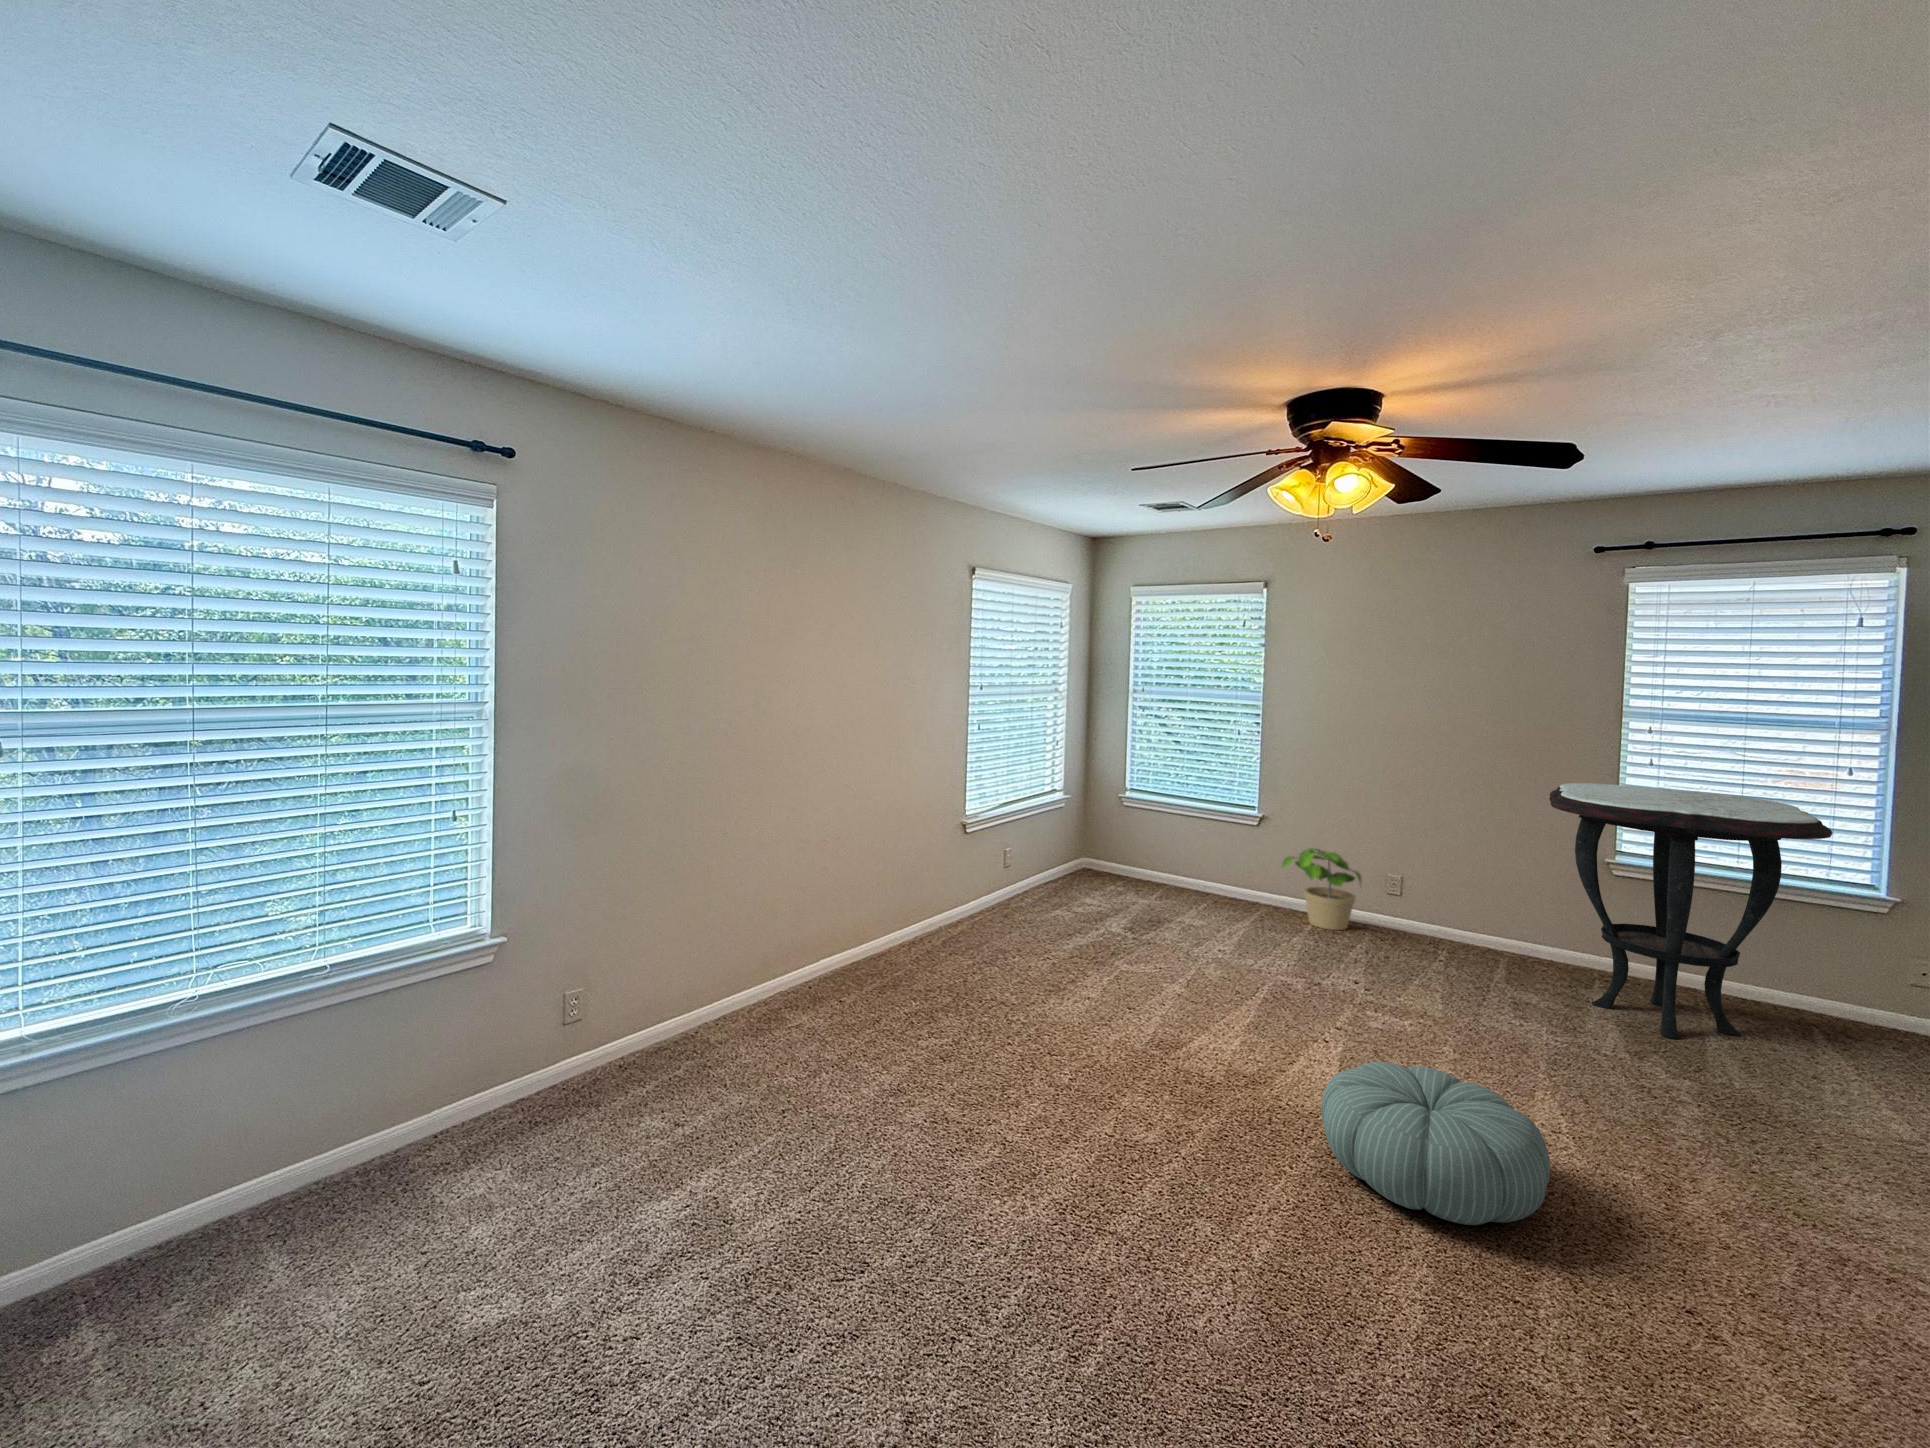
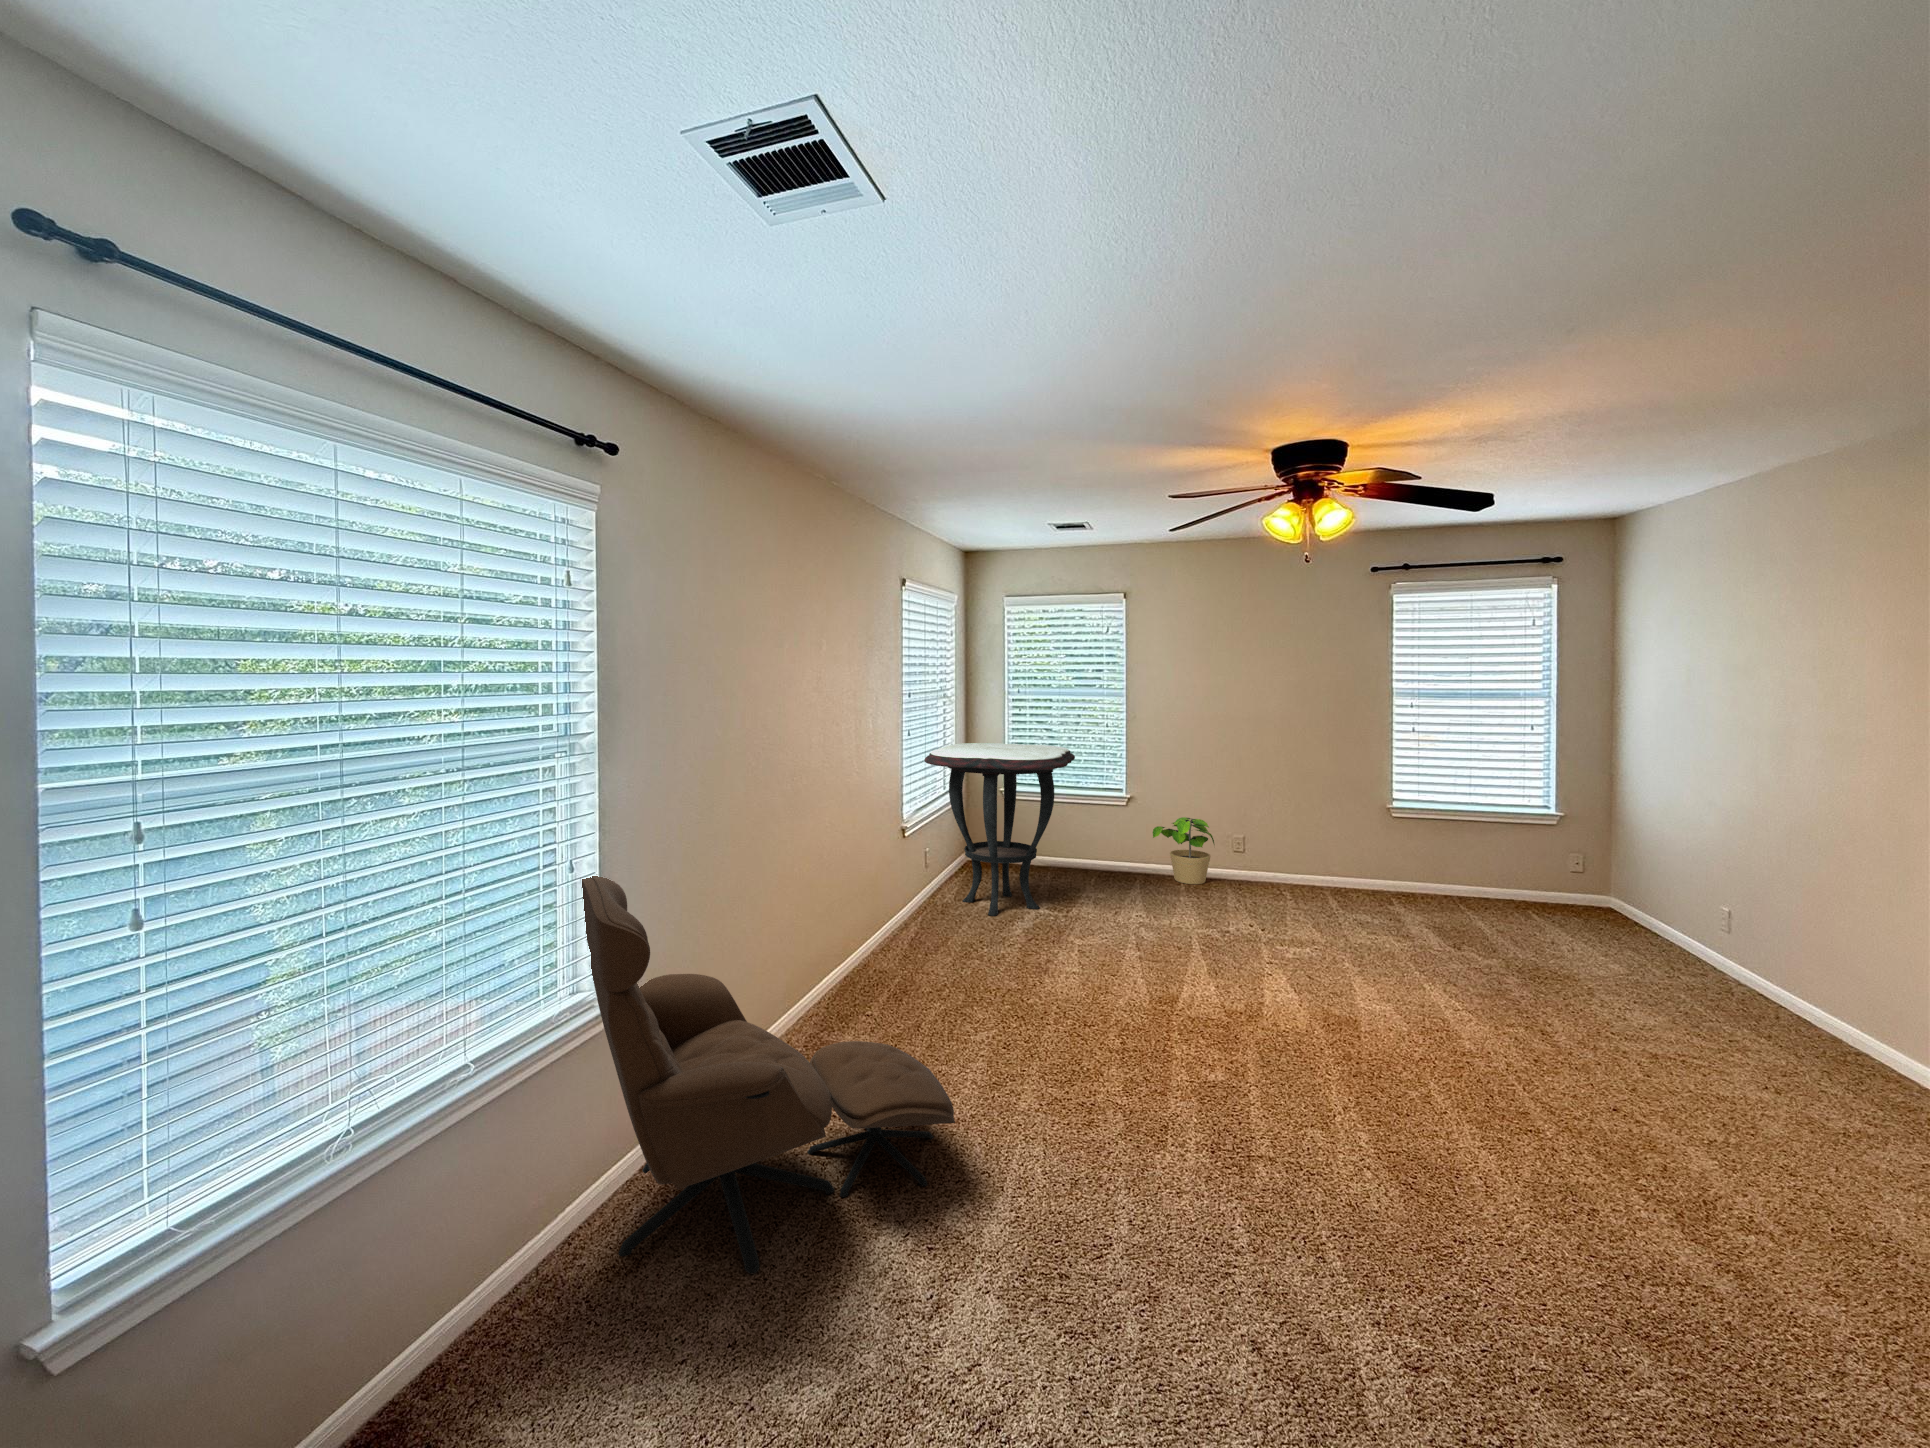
side table: present [1549,783,1833,1039] -> present [925,743,1075,916]
lounge chair: none [421,827,794,1202] -> present [582,876,955,1274]
pouf: present [1321,1062,1550,1225] -> none [1329,976,1509,1087]

